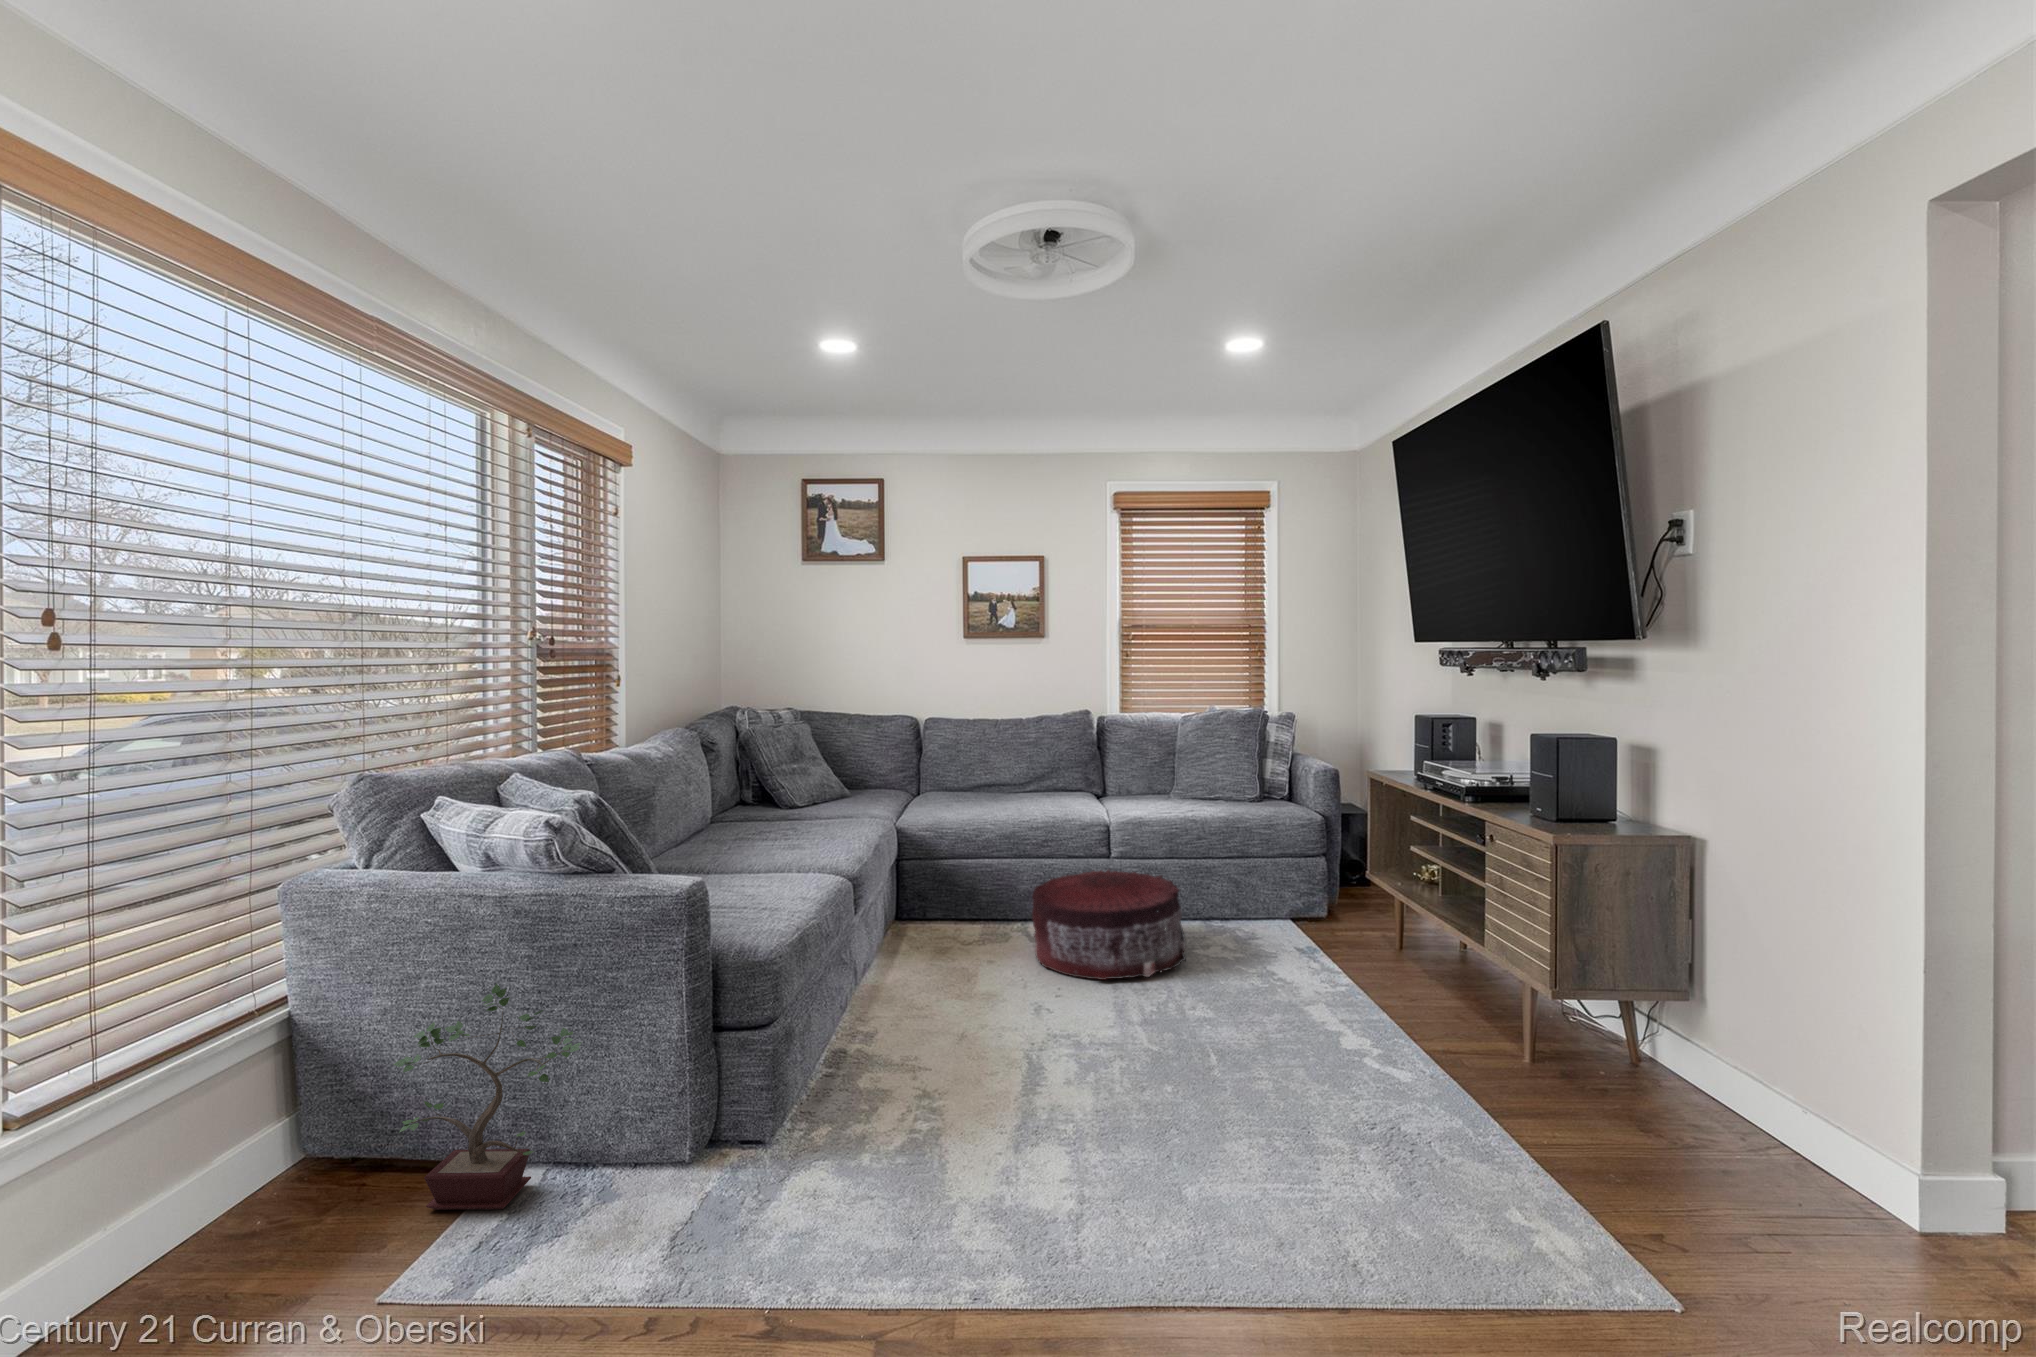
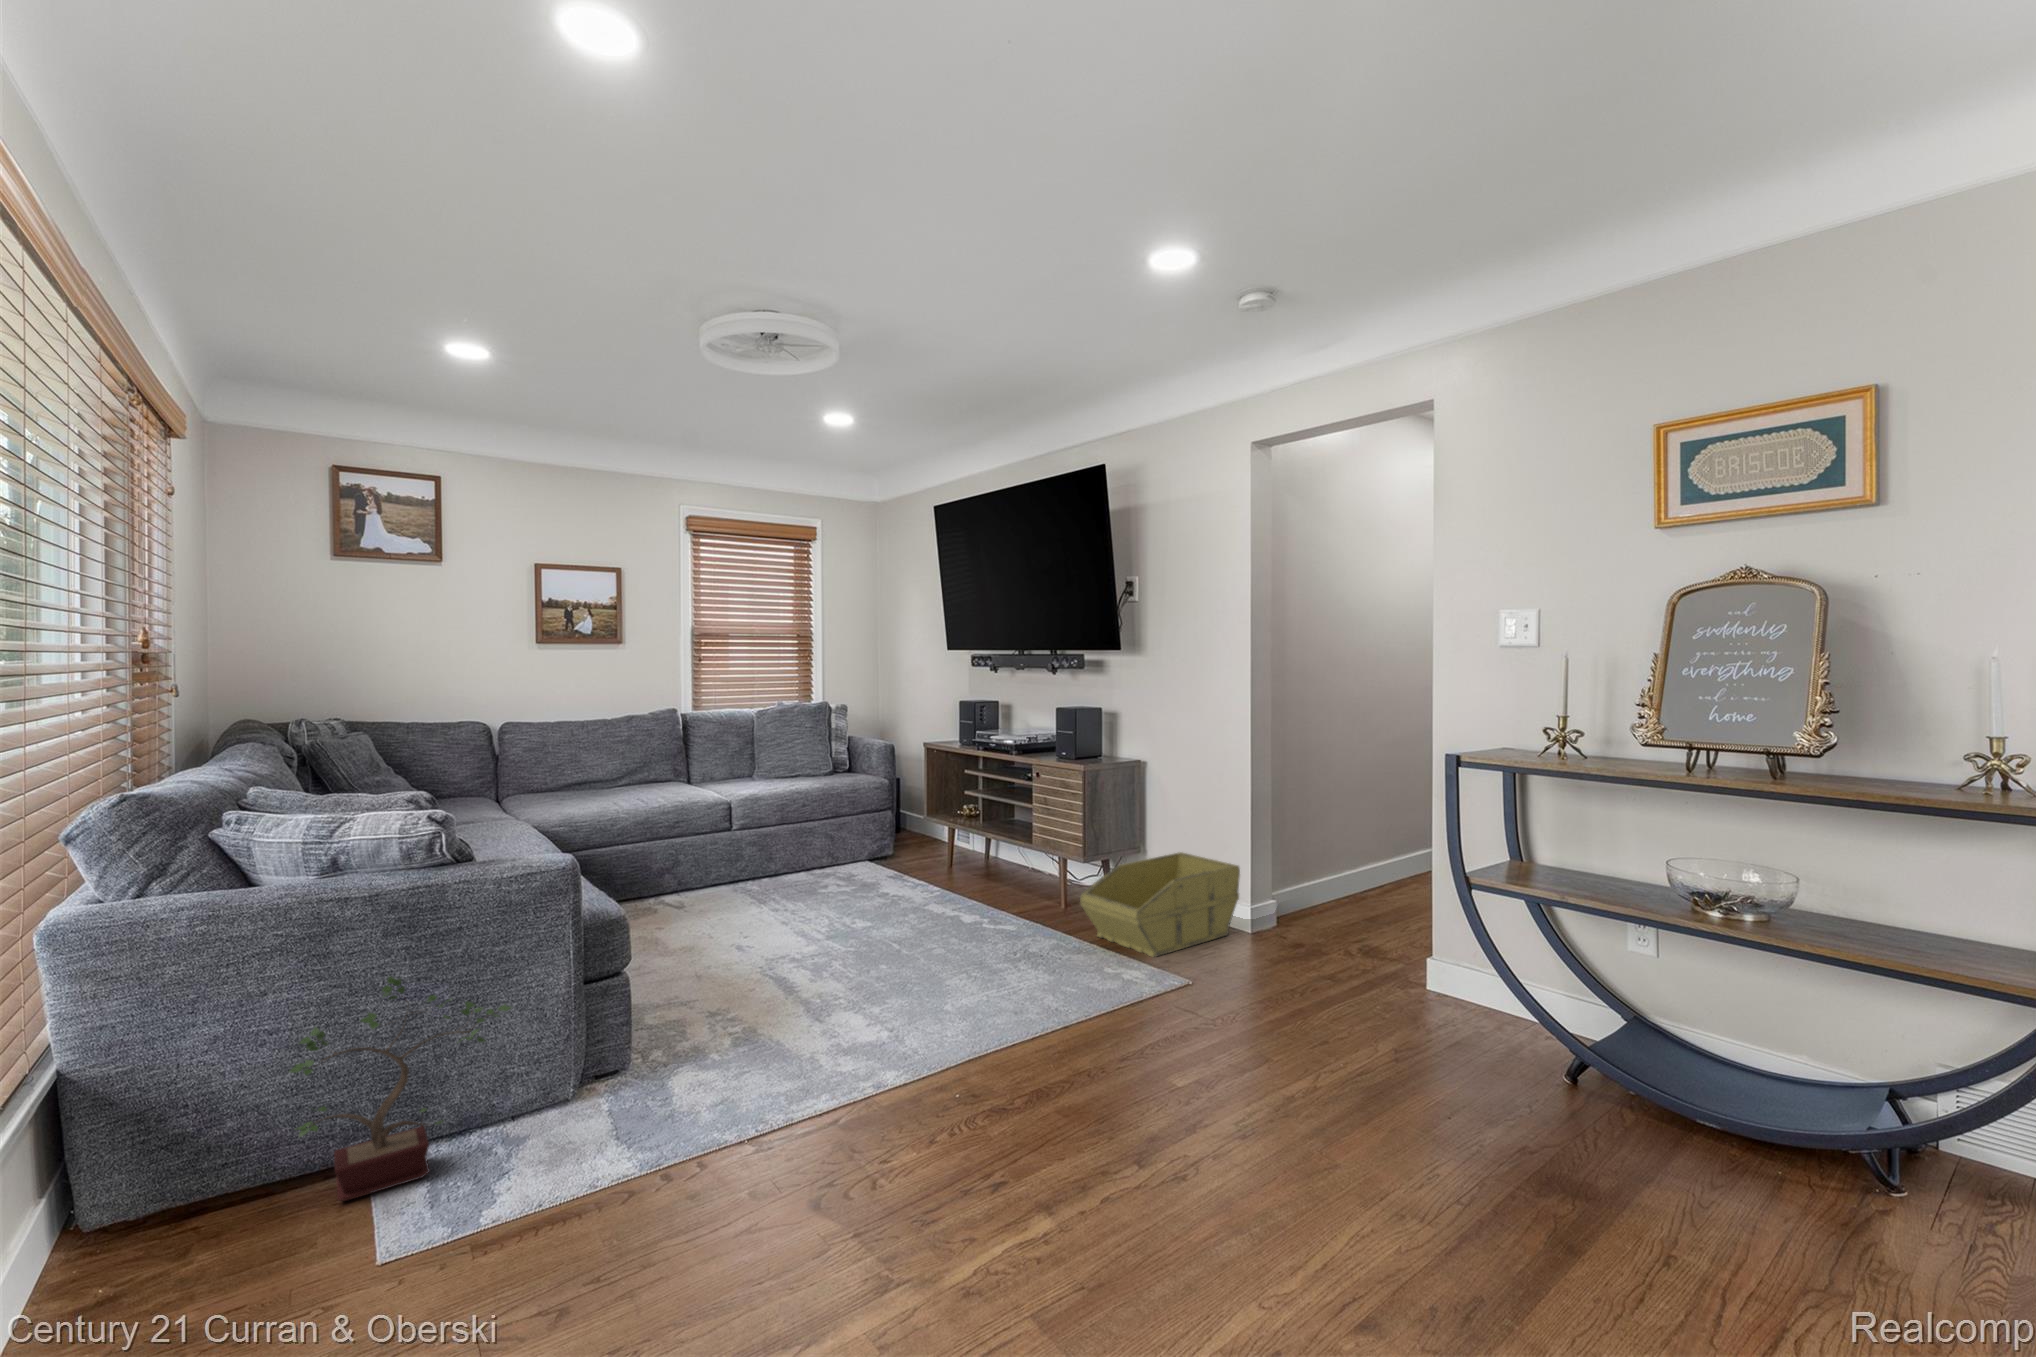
pouf: present [1032,870,1186,980] -> none [690,839,829,928]
storage bin: none [1502,1012,1874,1206] -> present [1080,852,1240,957]

